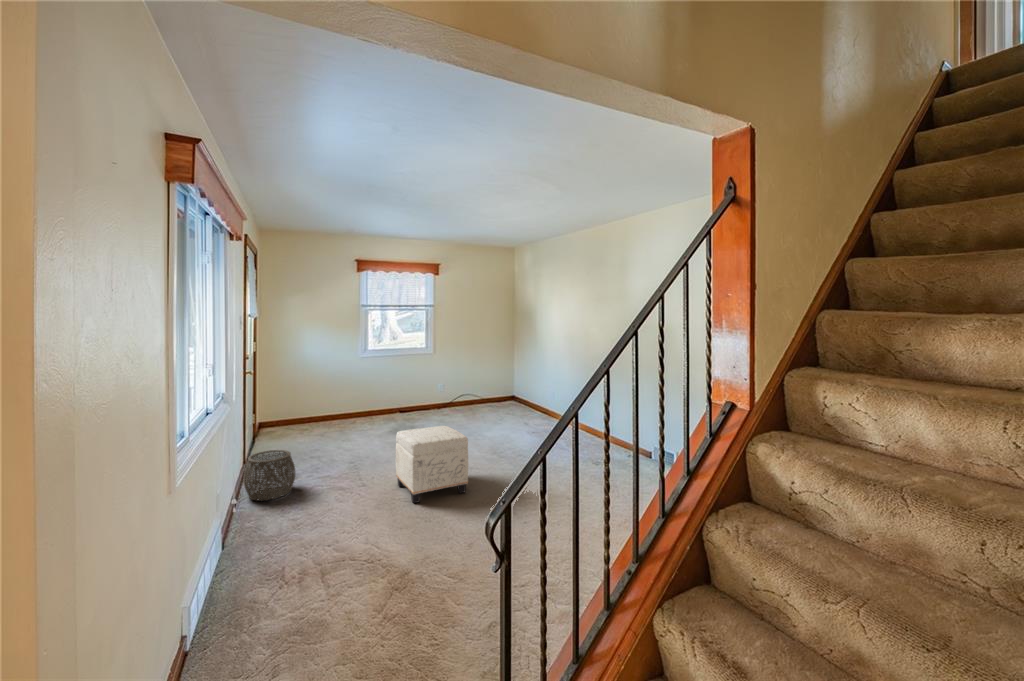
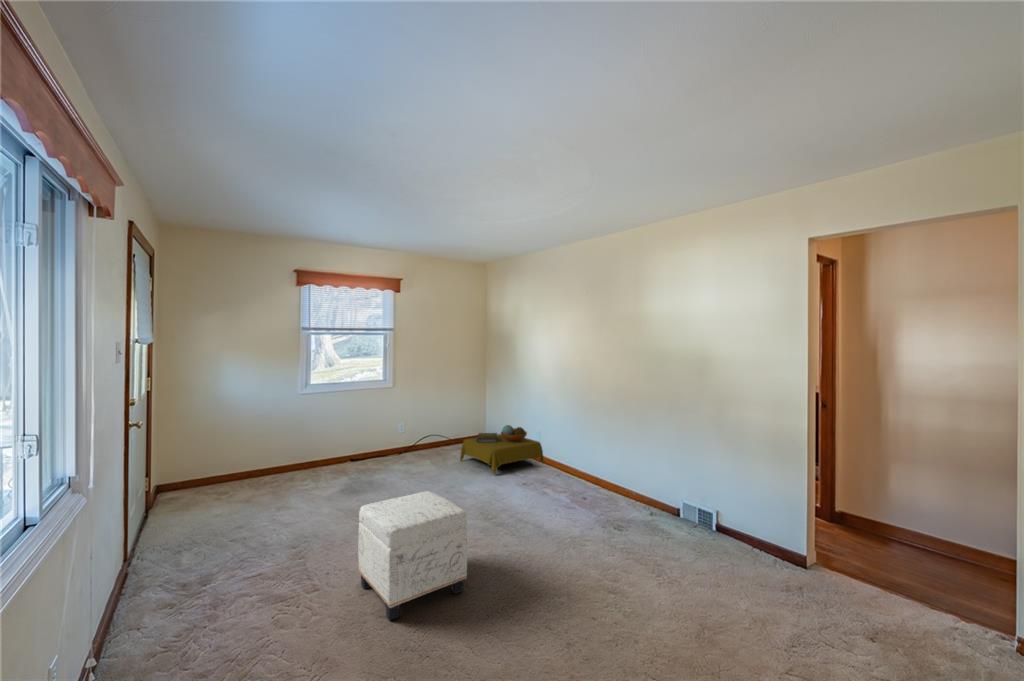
side table: none [487,387,555,426] -> present [460,425,544,474]
woven basket: present [244,450,295,501] -> none [107,546,200,639]

